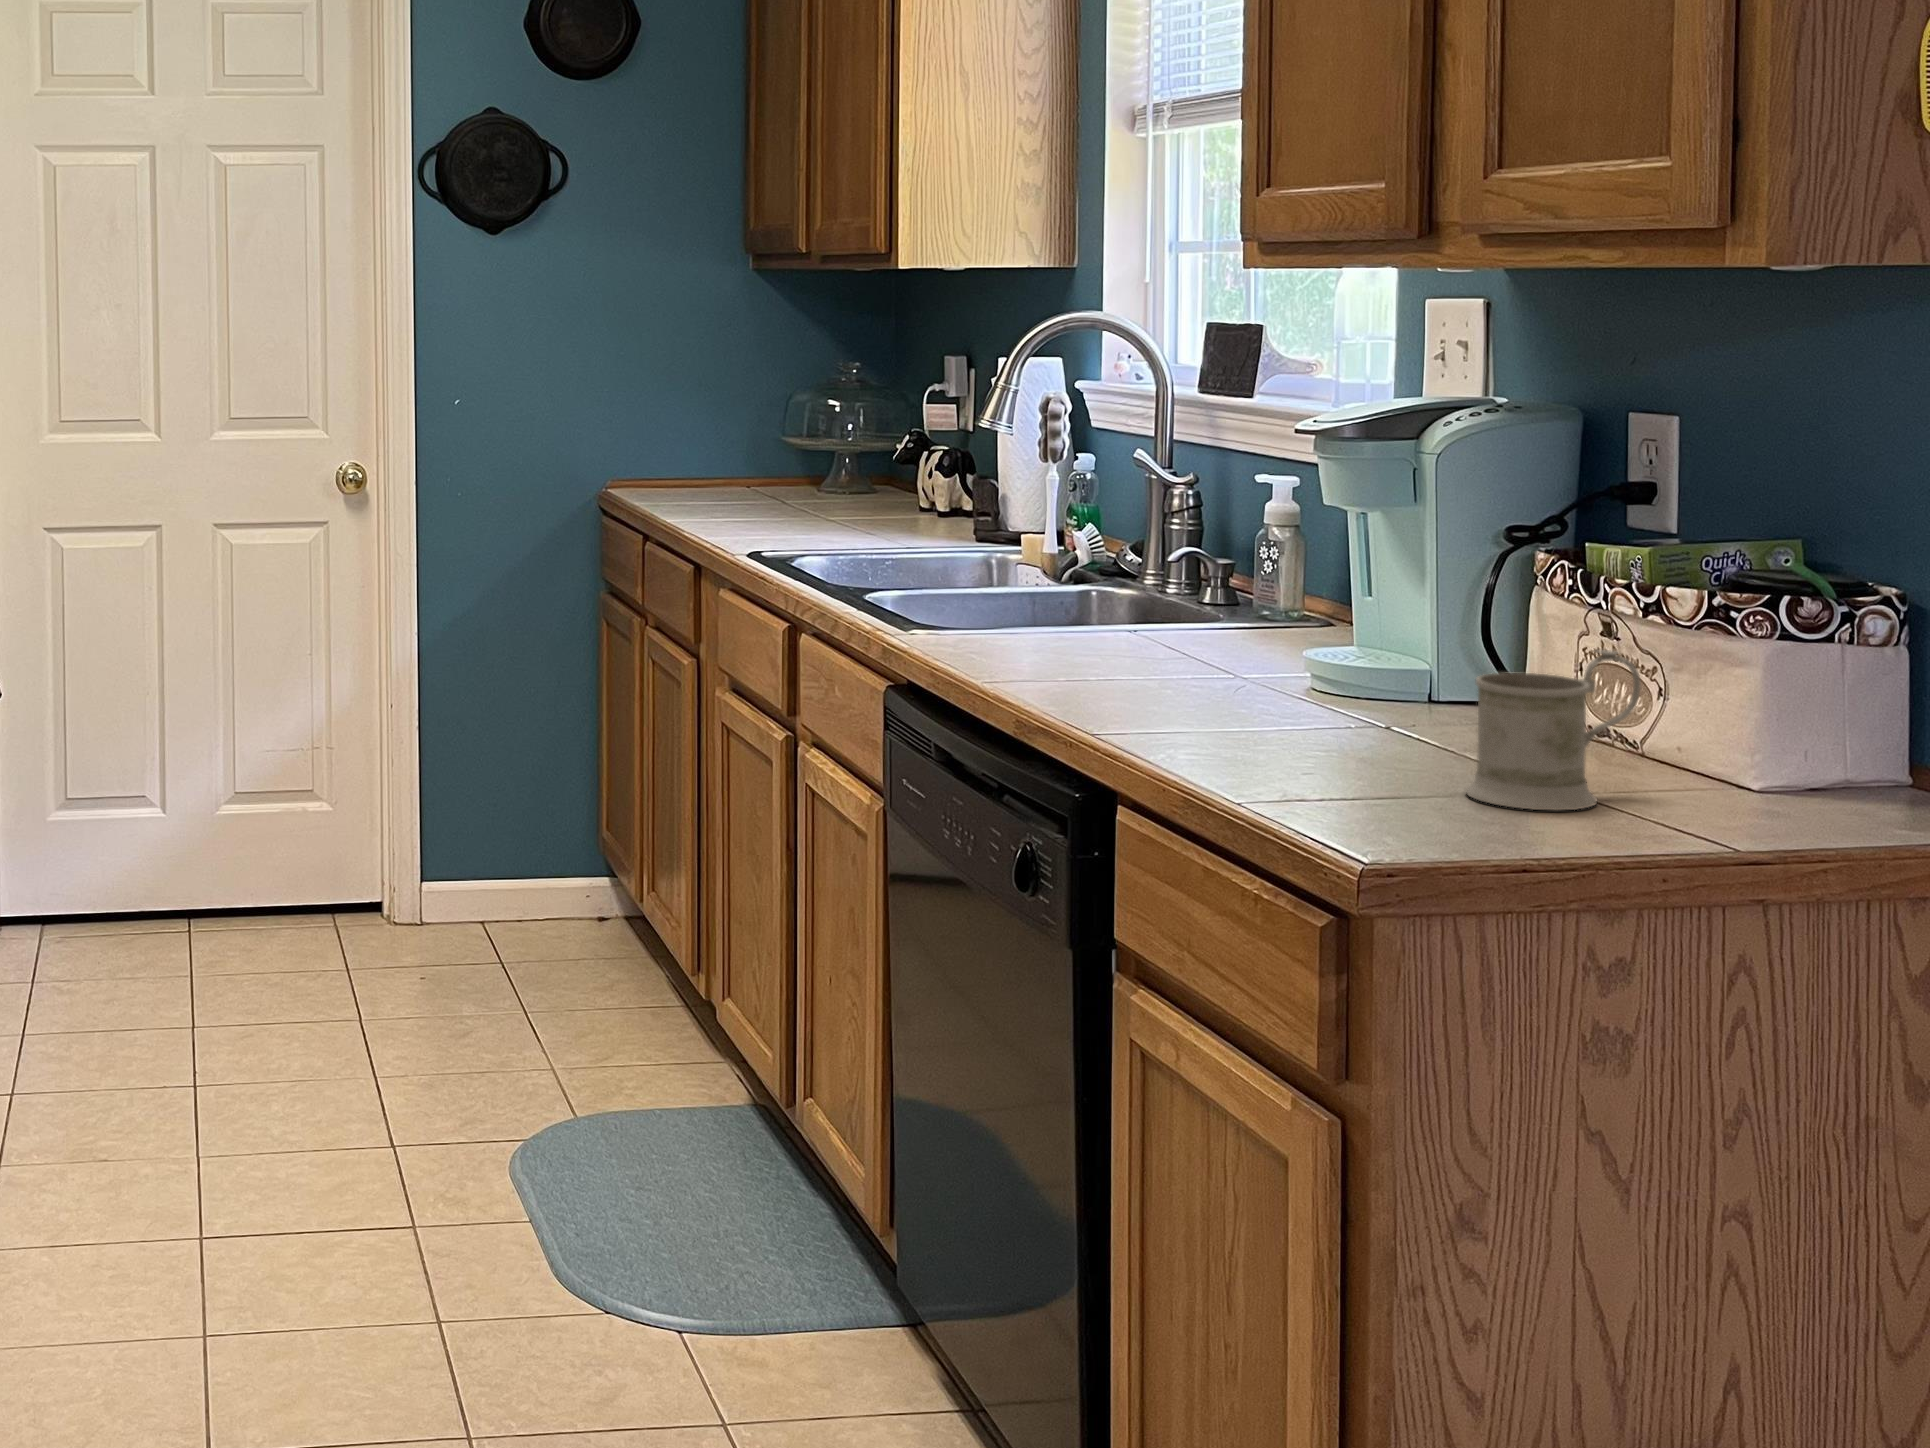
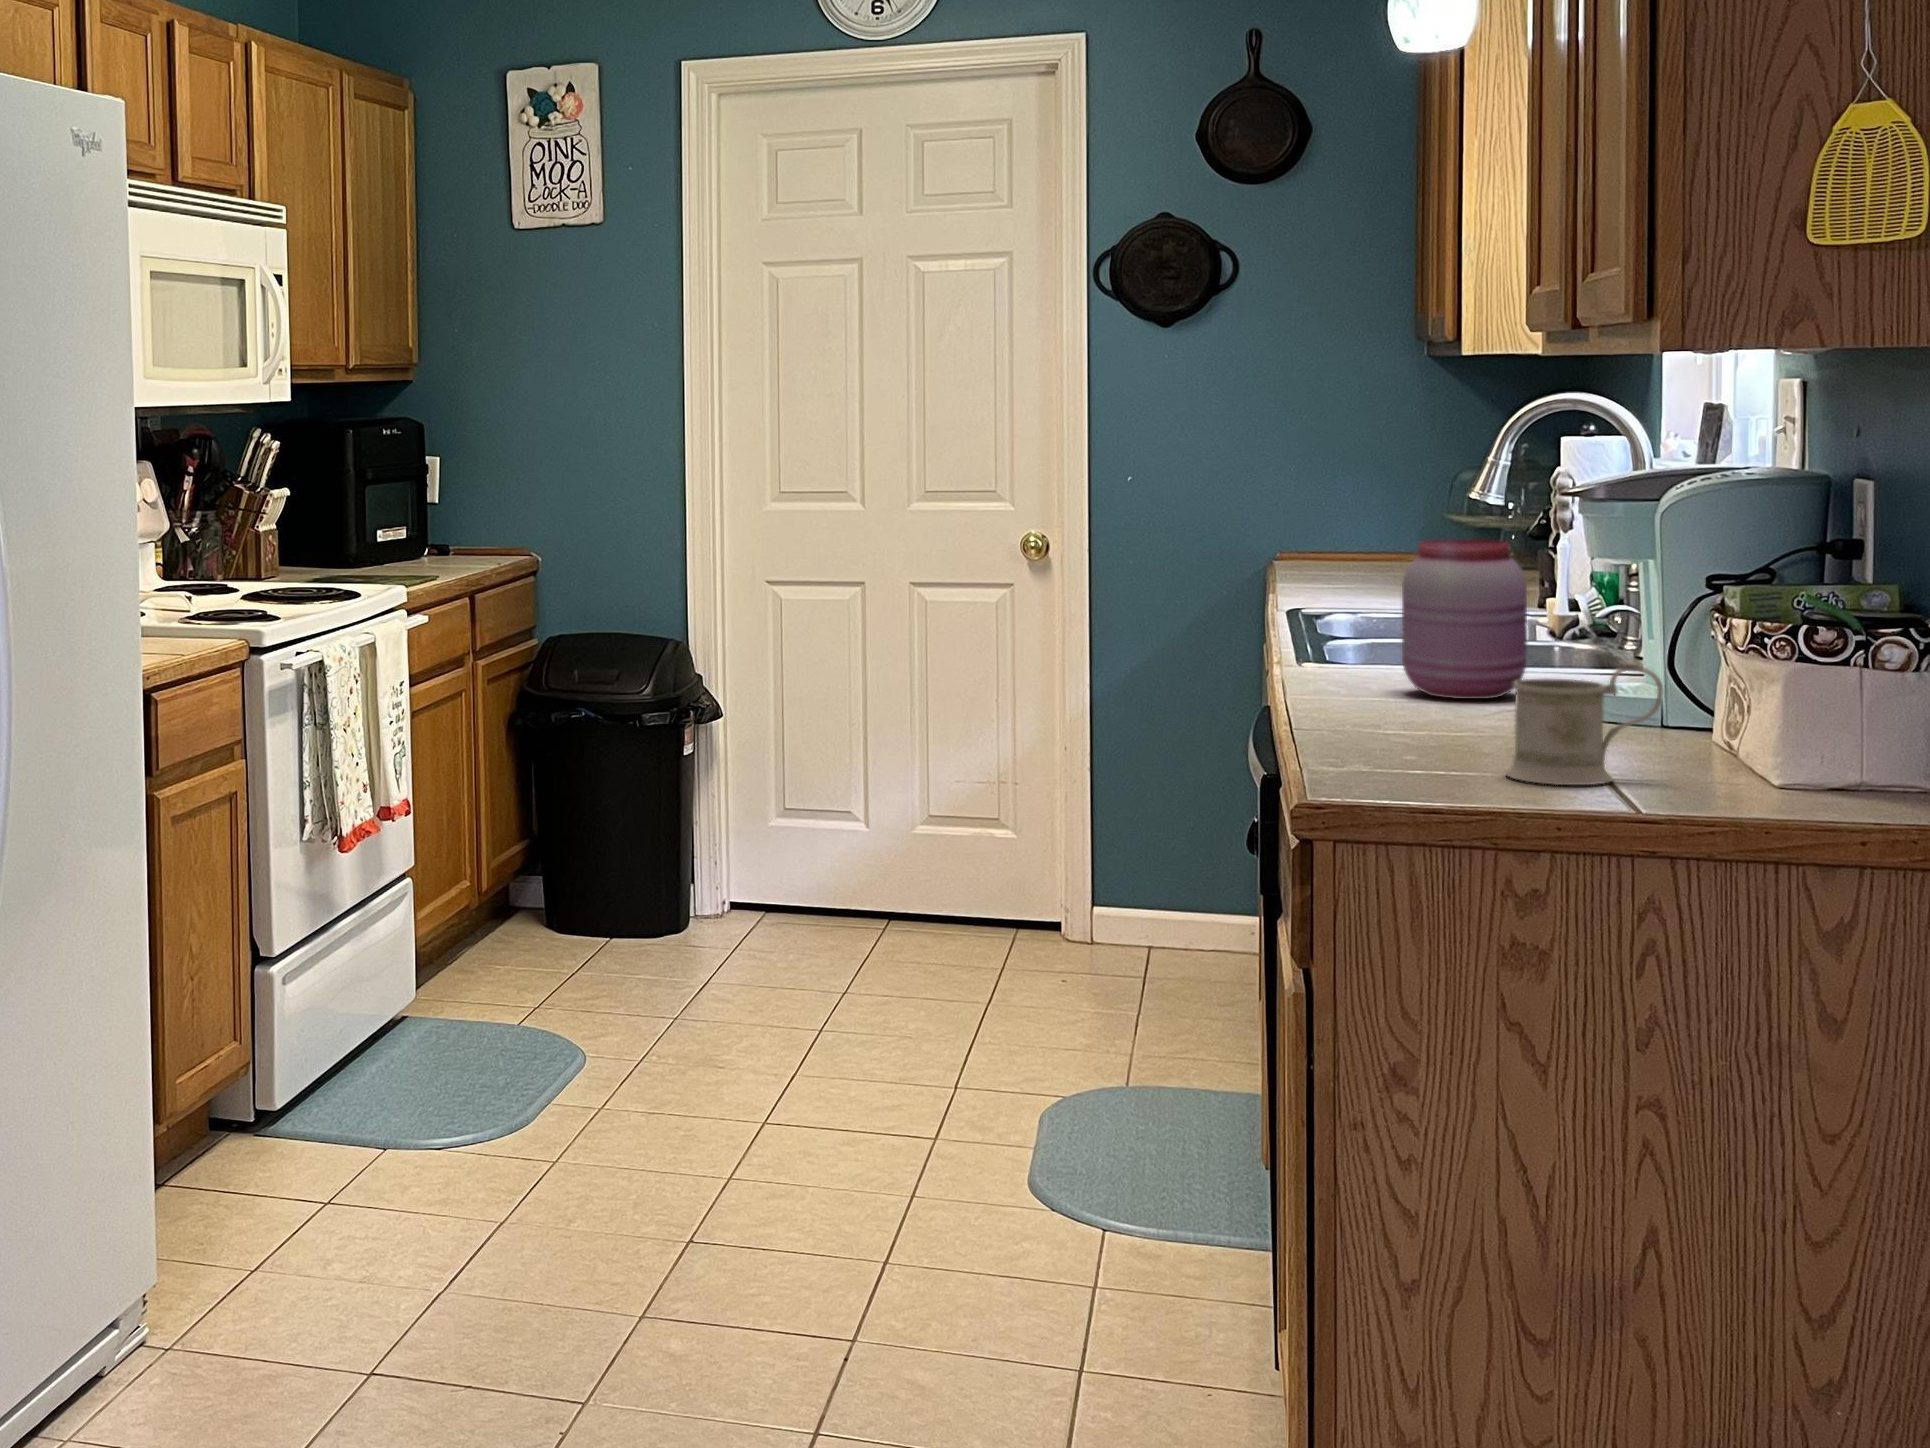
jar: none [1095,484,1236,675] -> present [1402,539,1527,699]

